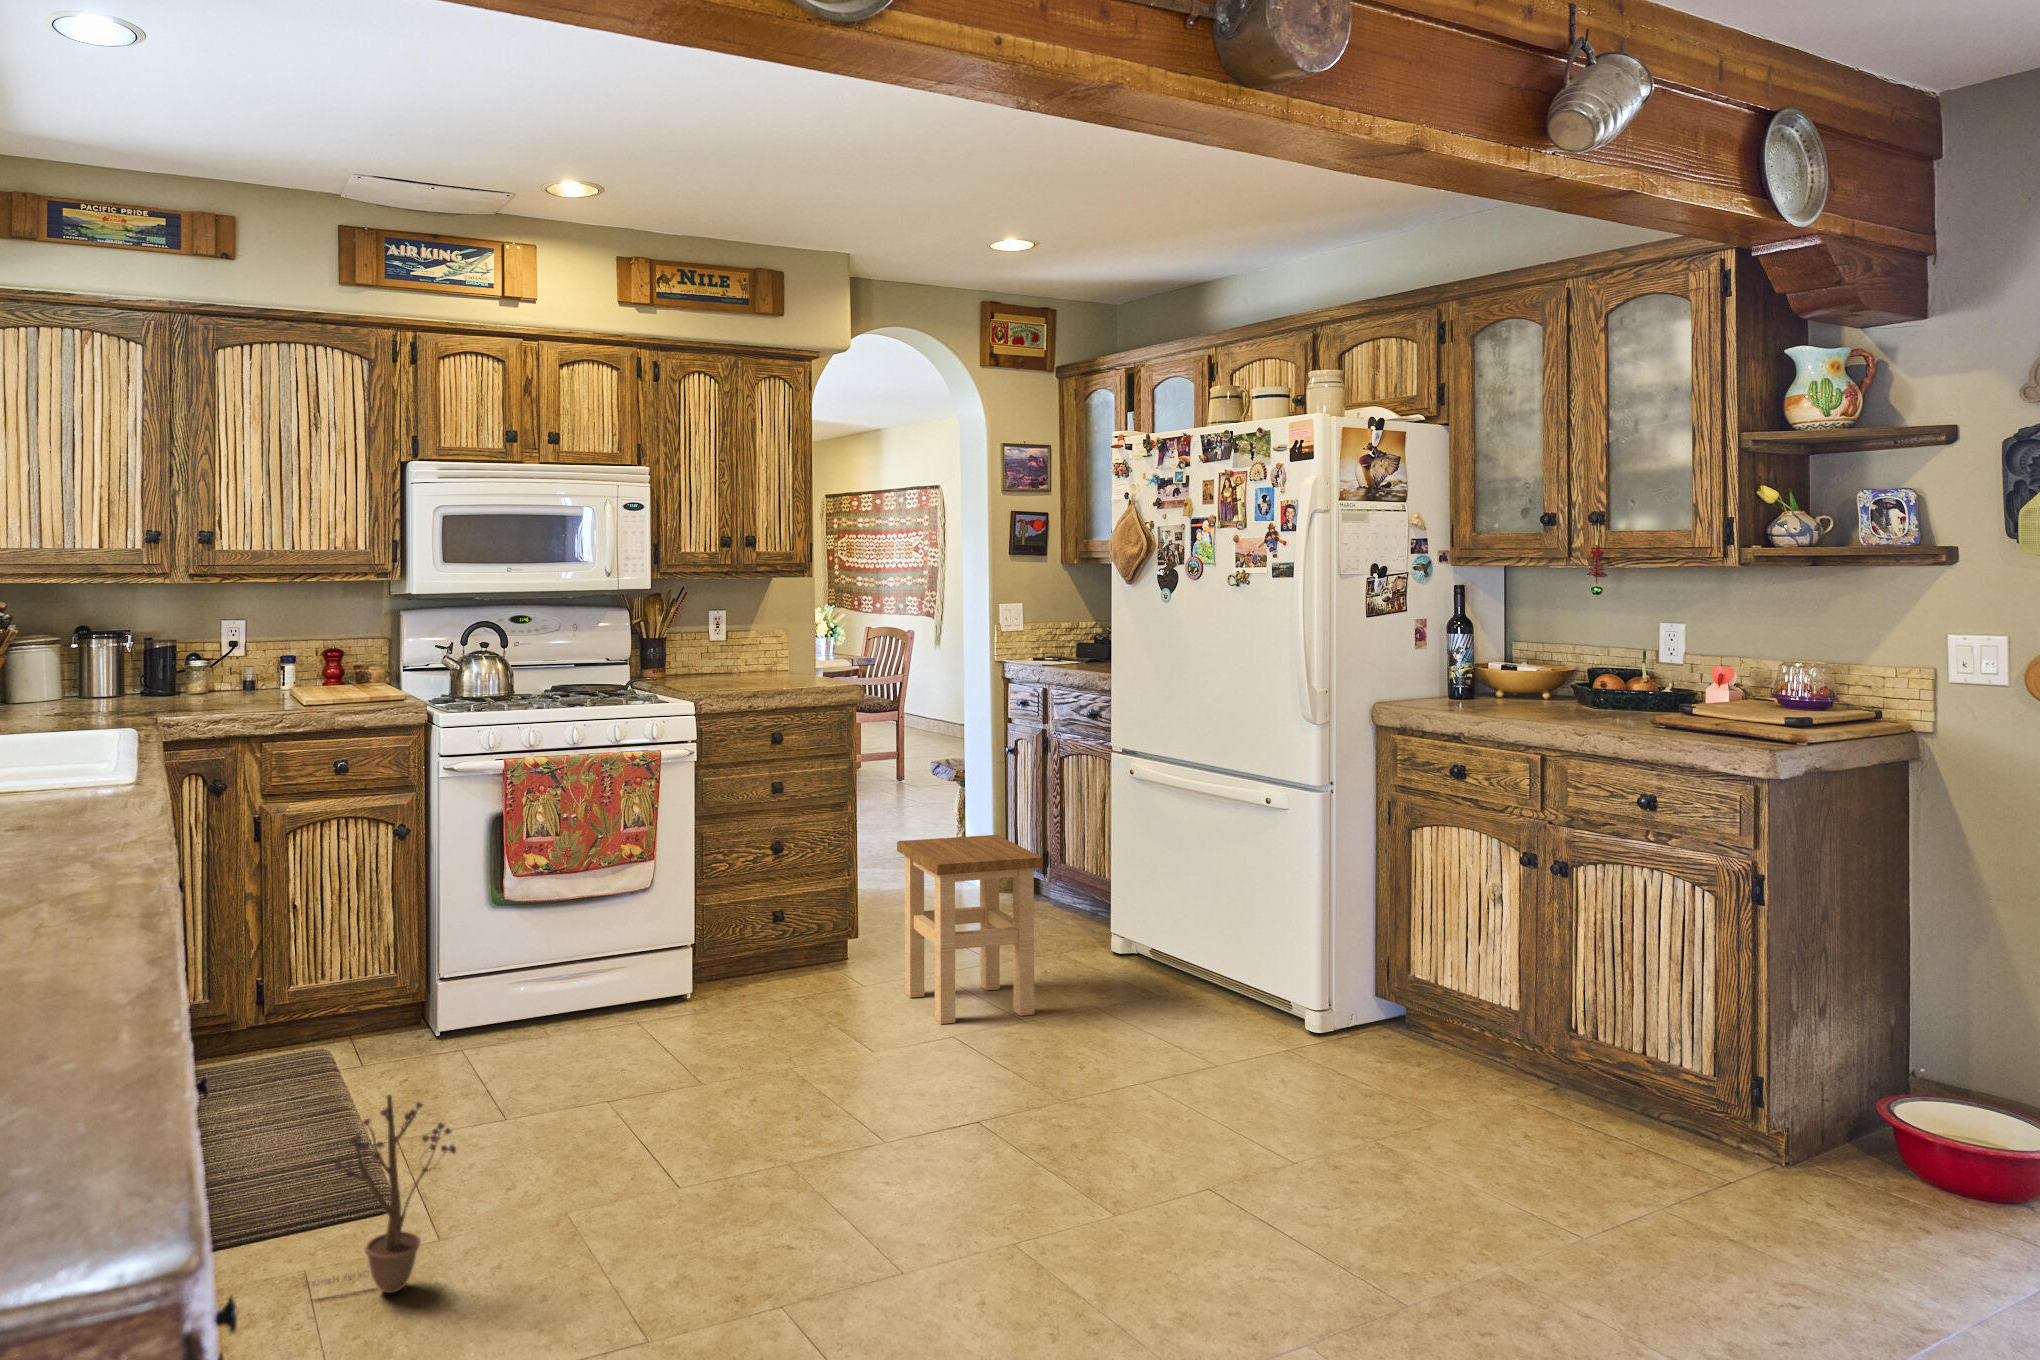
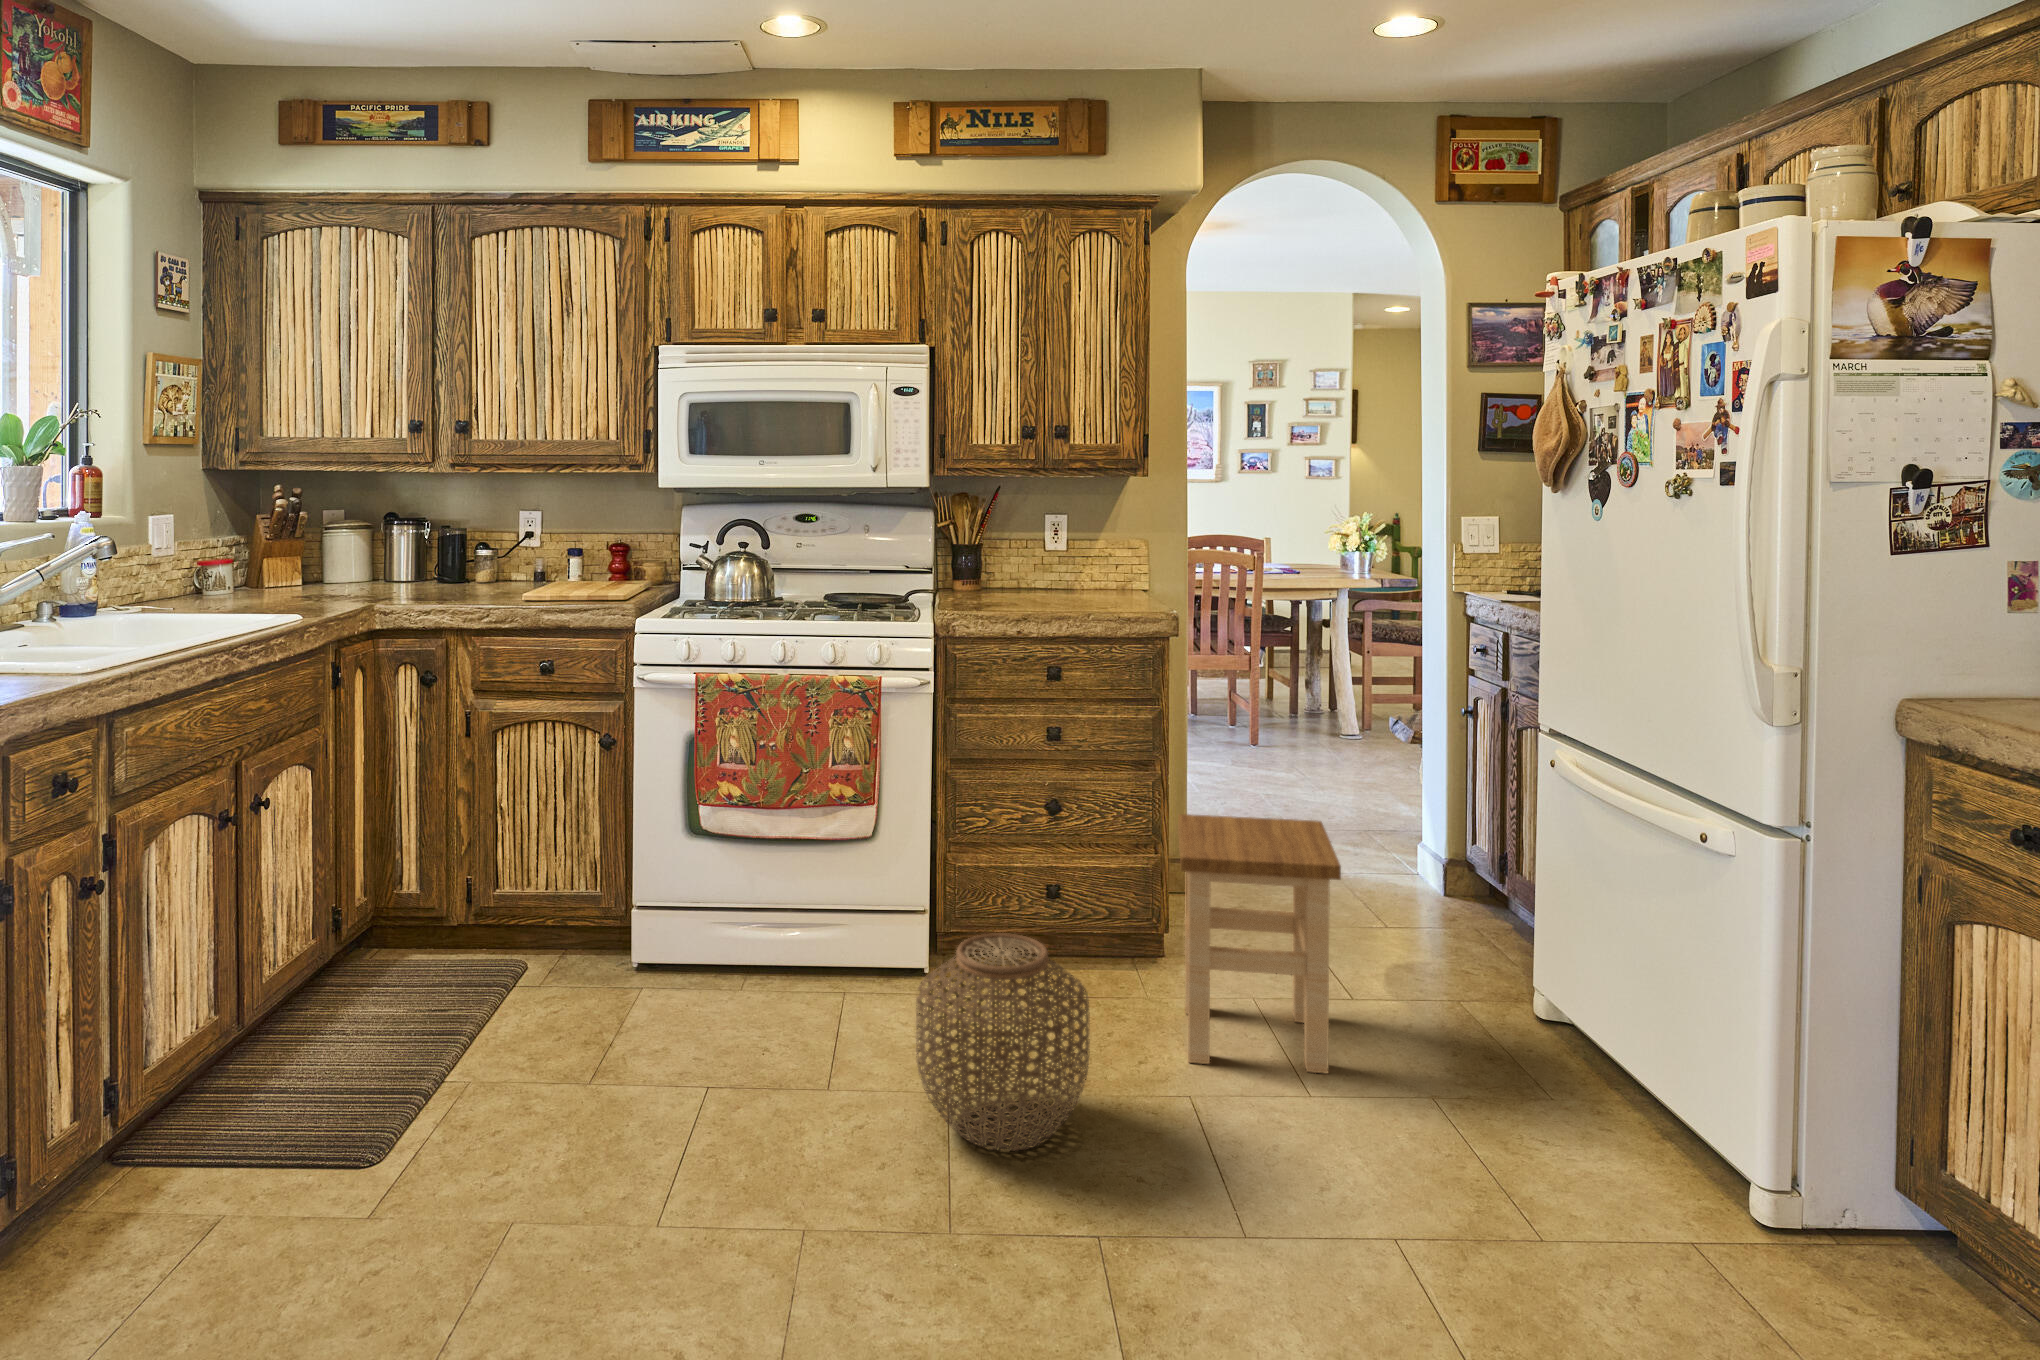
woven basket: none [789,931,922,1093] -> present [916,933,1090,1151]
decorative plant: present [305,1094,456,1293] -> none [158,1076,299,1303]

